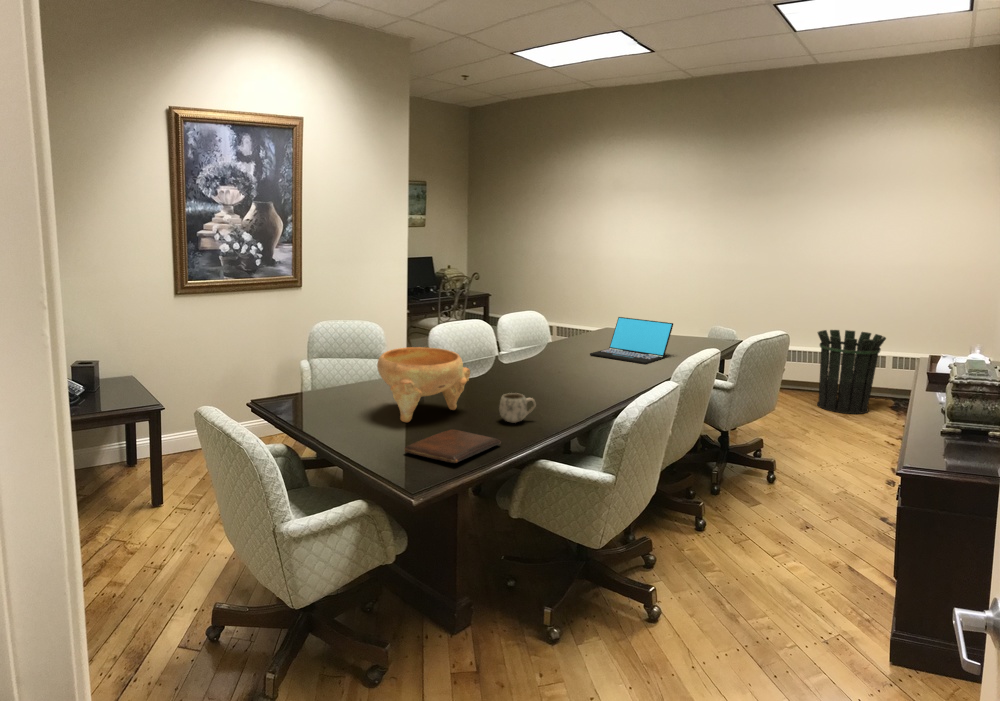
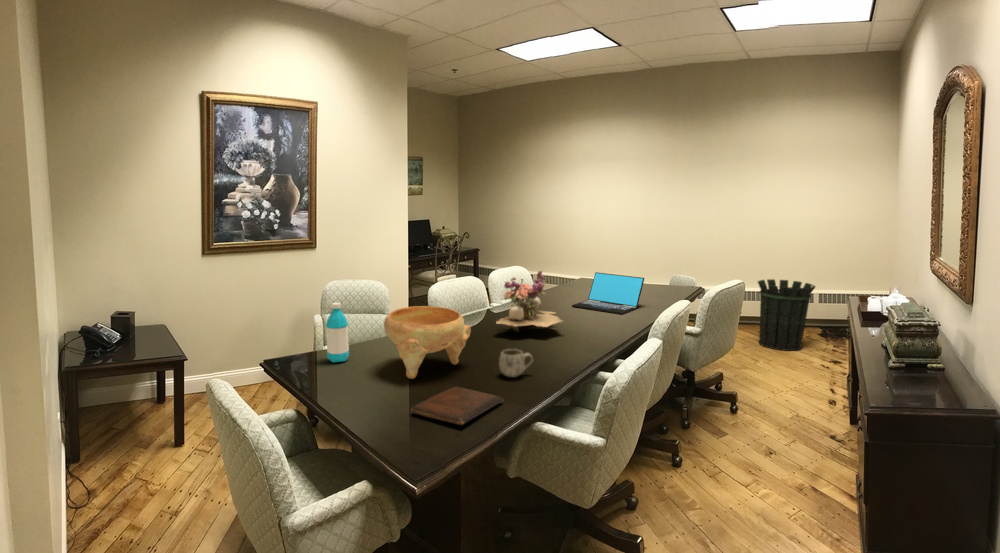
flower arrangement: none [499,311,576,381] -> present [496,271,563,332]
water bottle: none [315,342,340,406] -> present [326,303,349,362]

